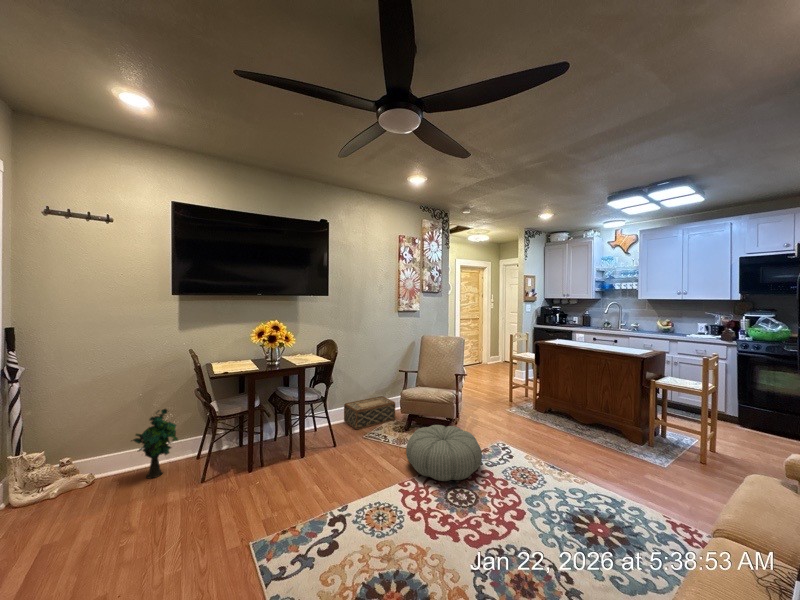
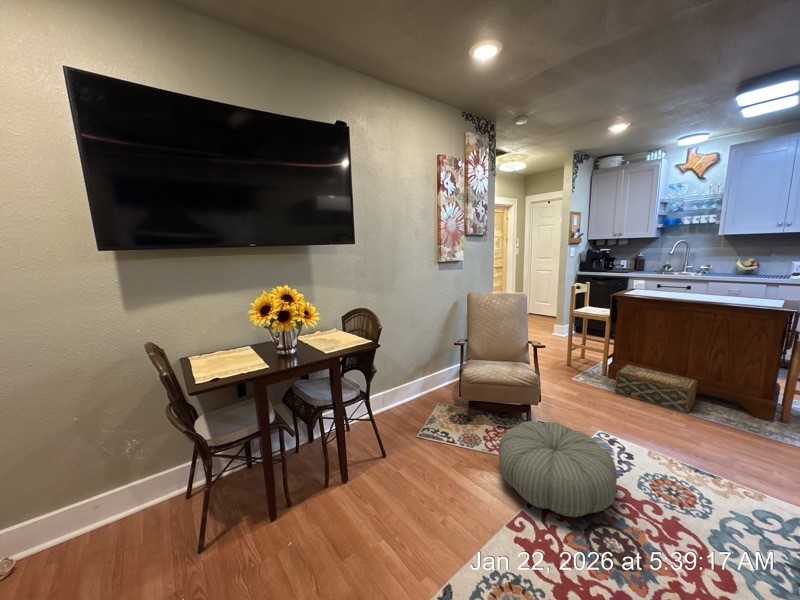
woven basket: present [344,396,395,430] -> present [615,364,698,413]
decorative plant: present [131,409,178,479] -> none [63,439,151,550]

